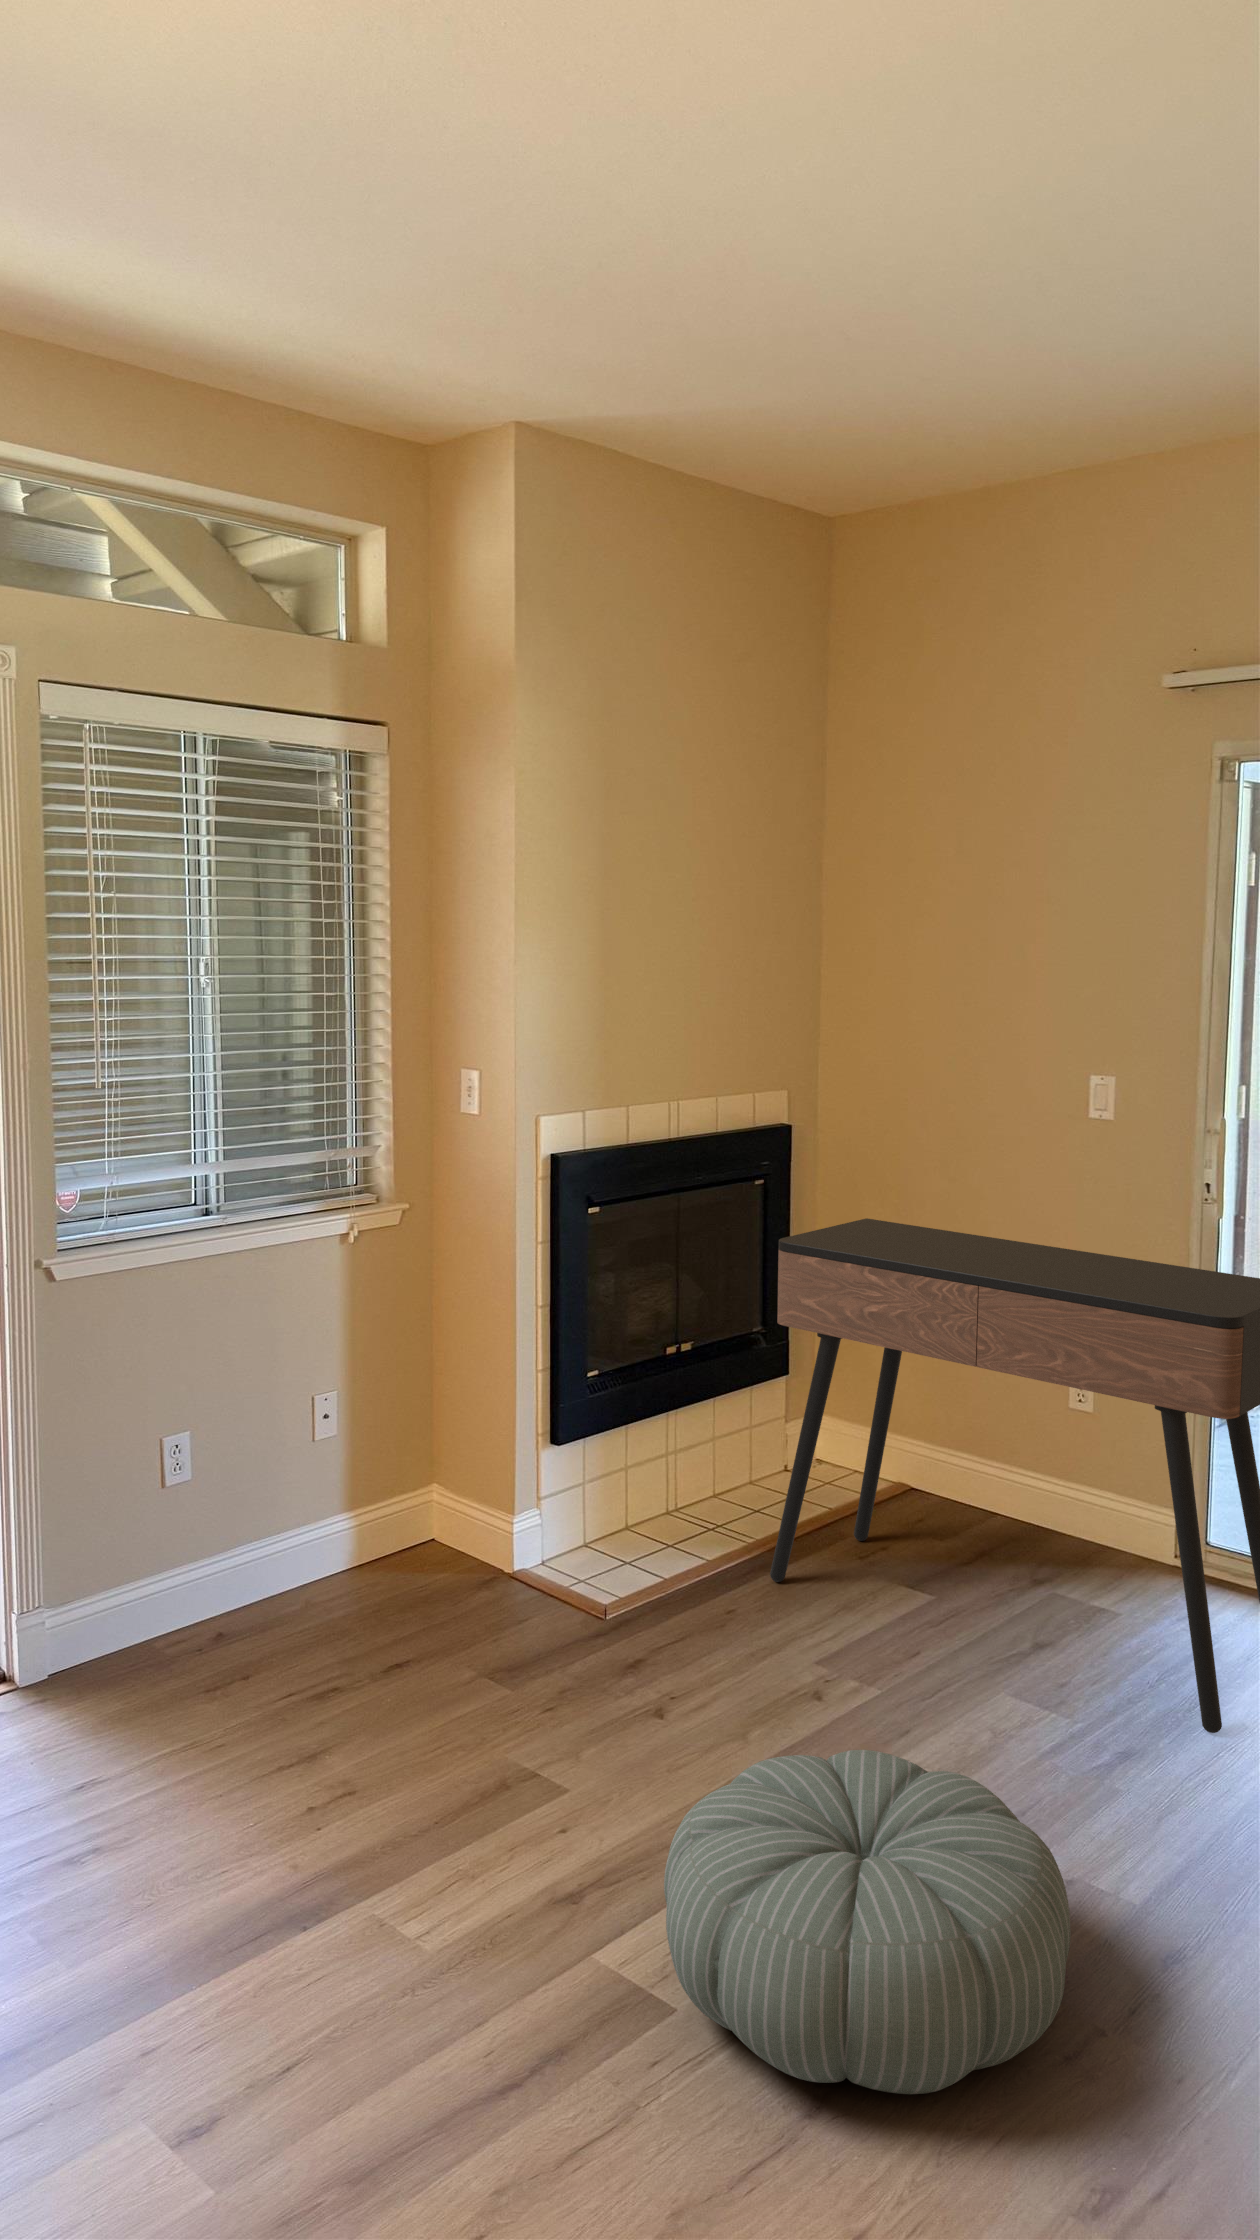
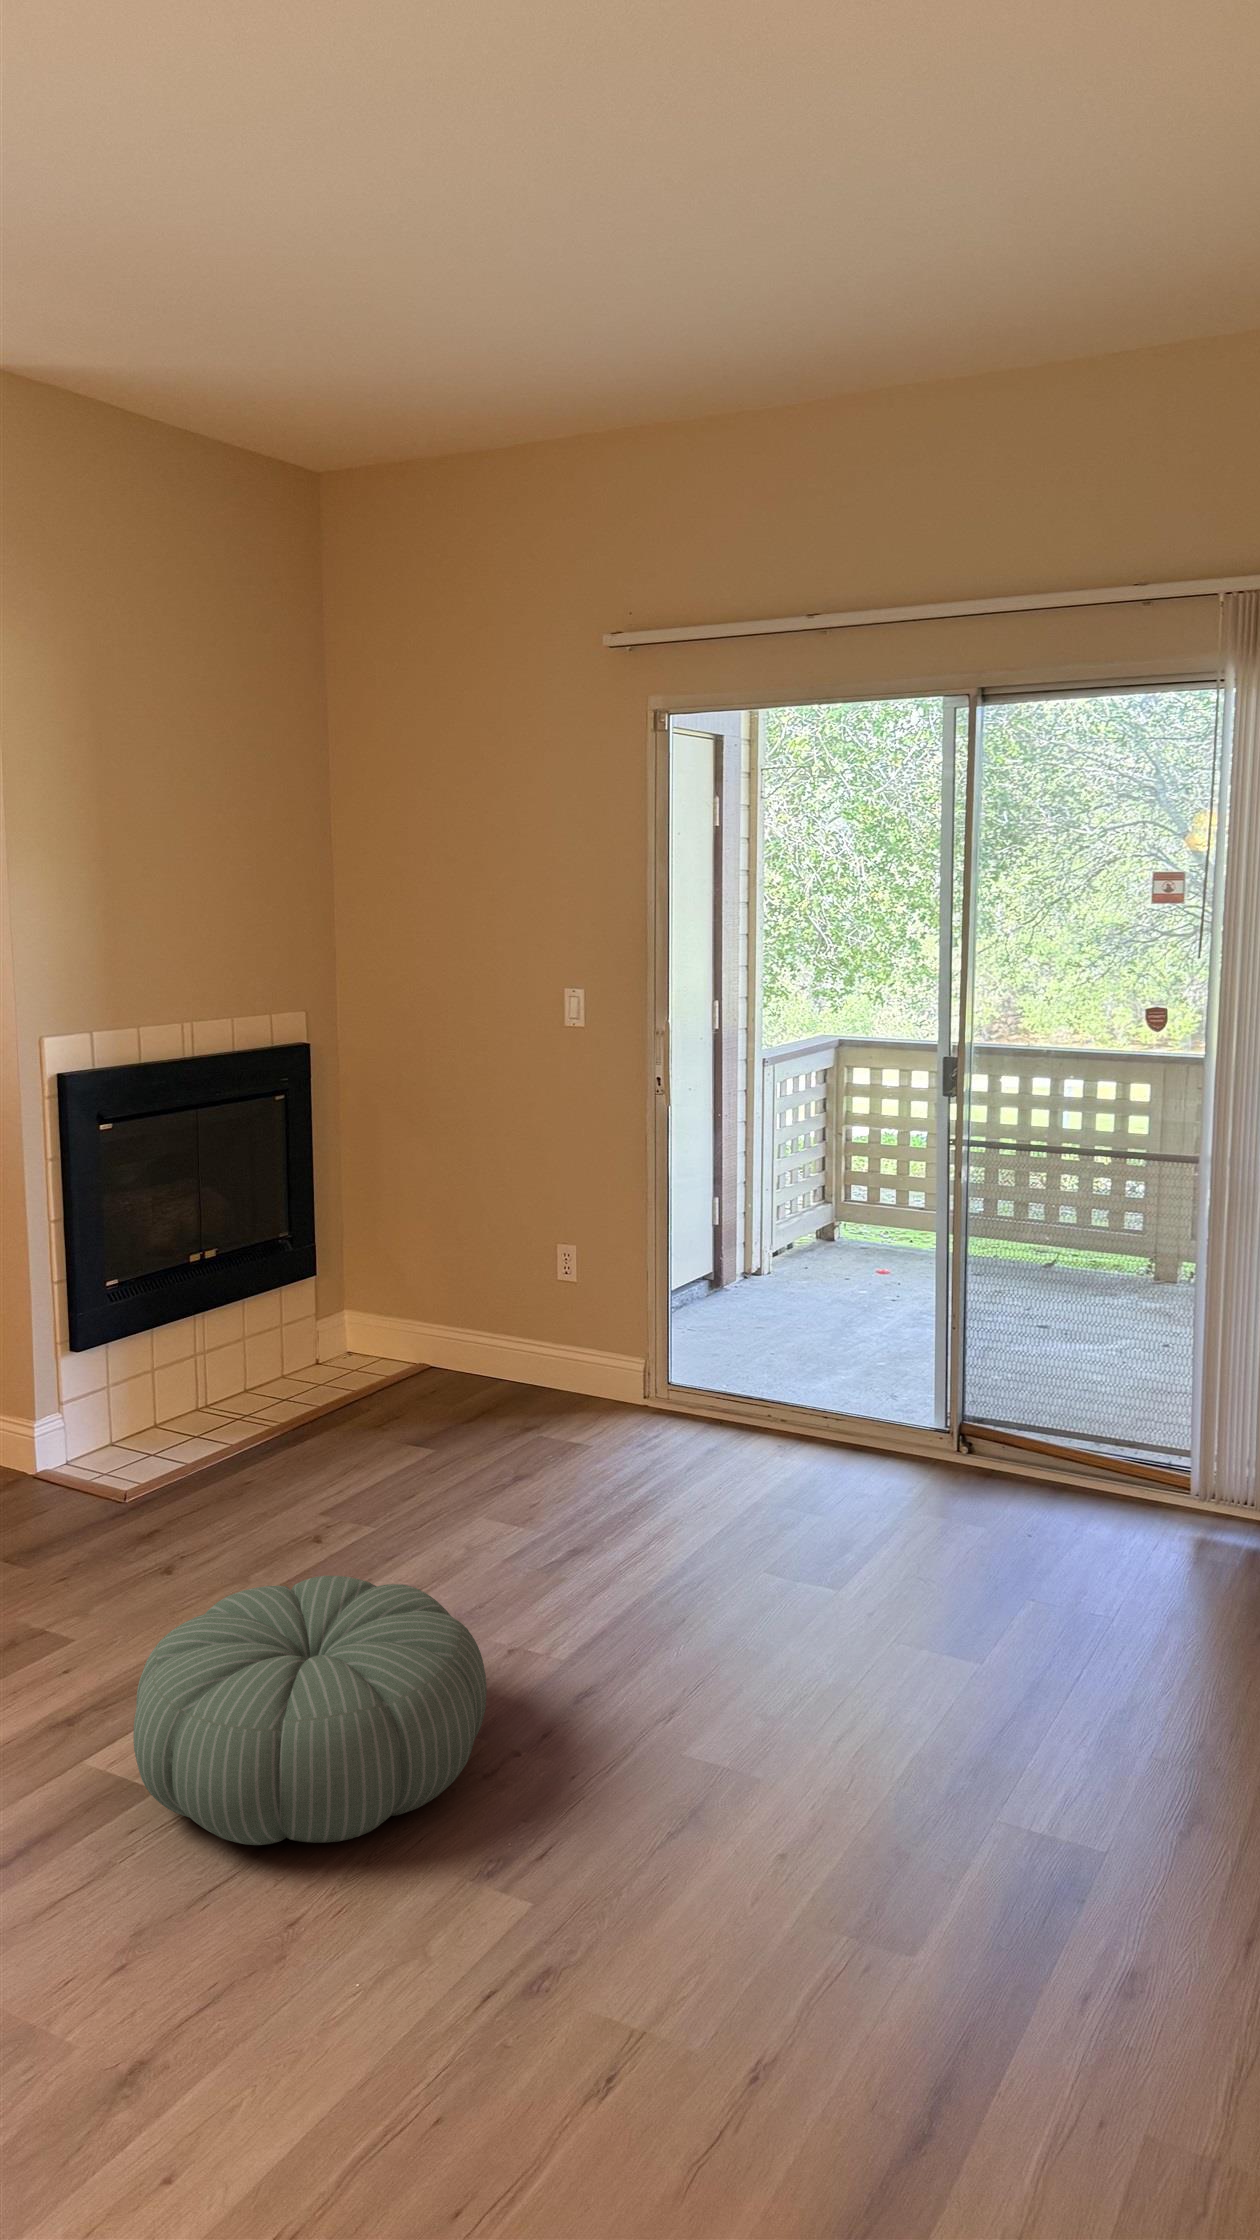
console table: present [770,1218,1260,1733] -> none [280,1124,729,1540]

